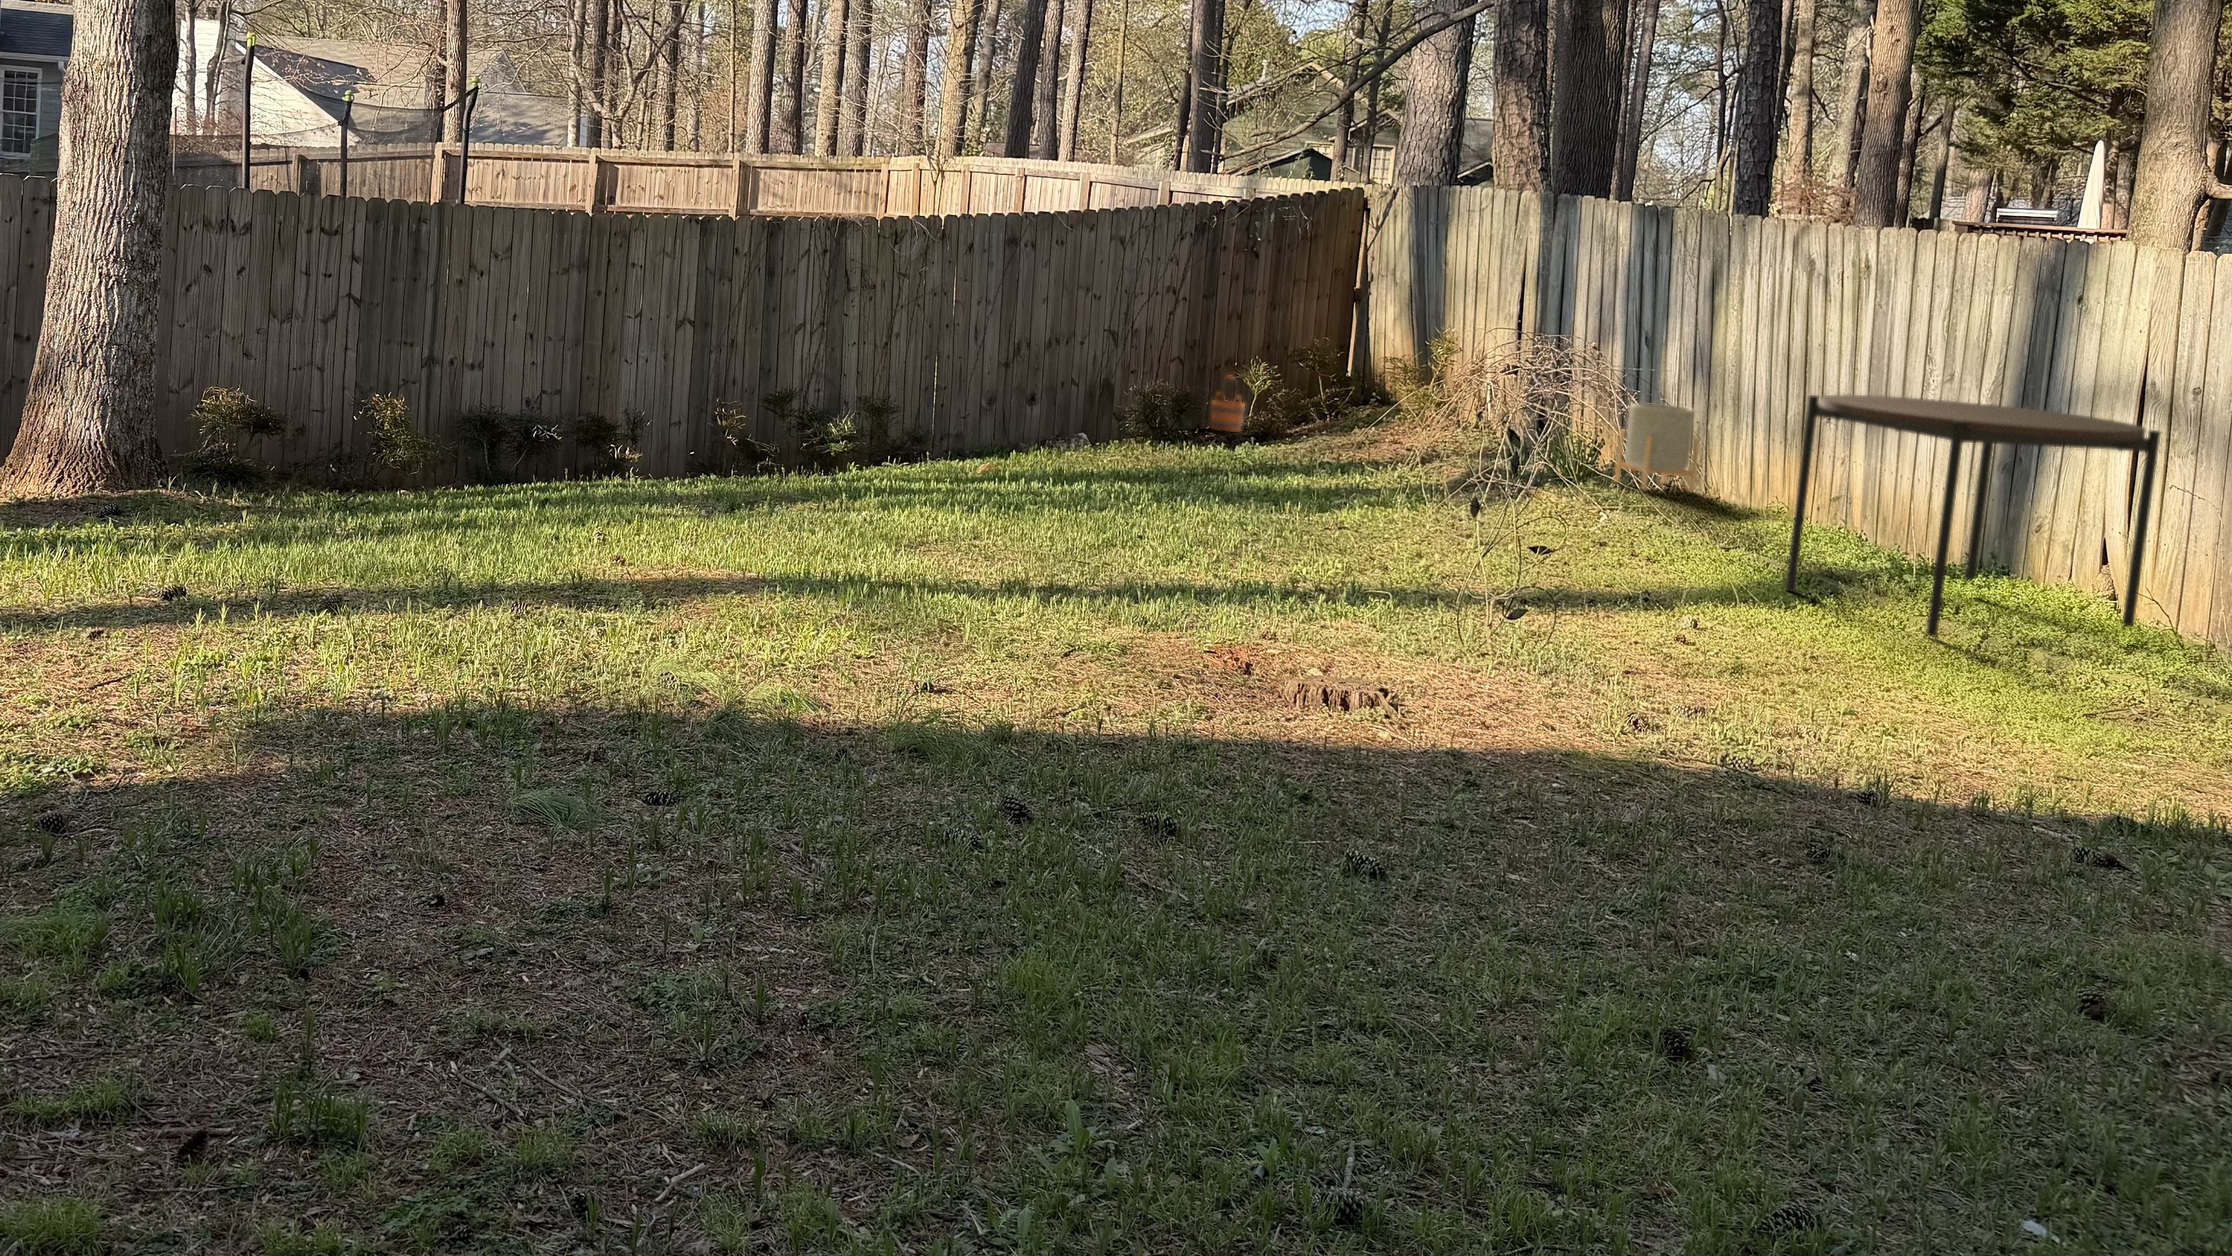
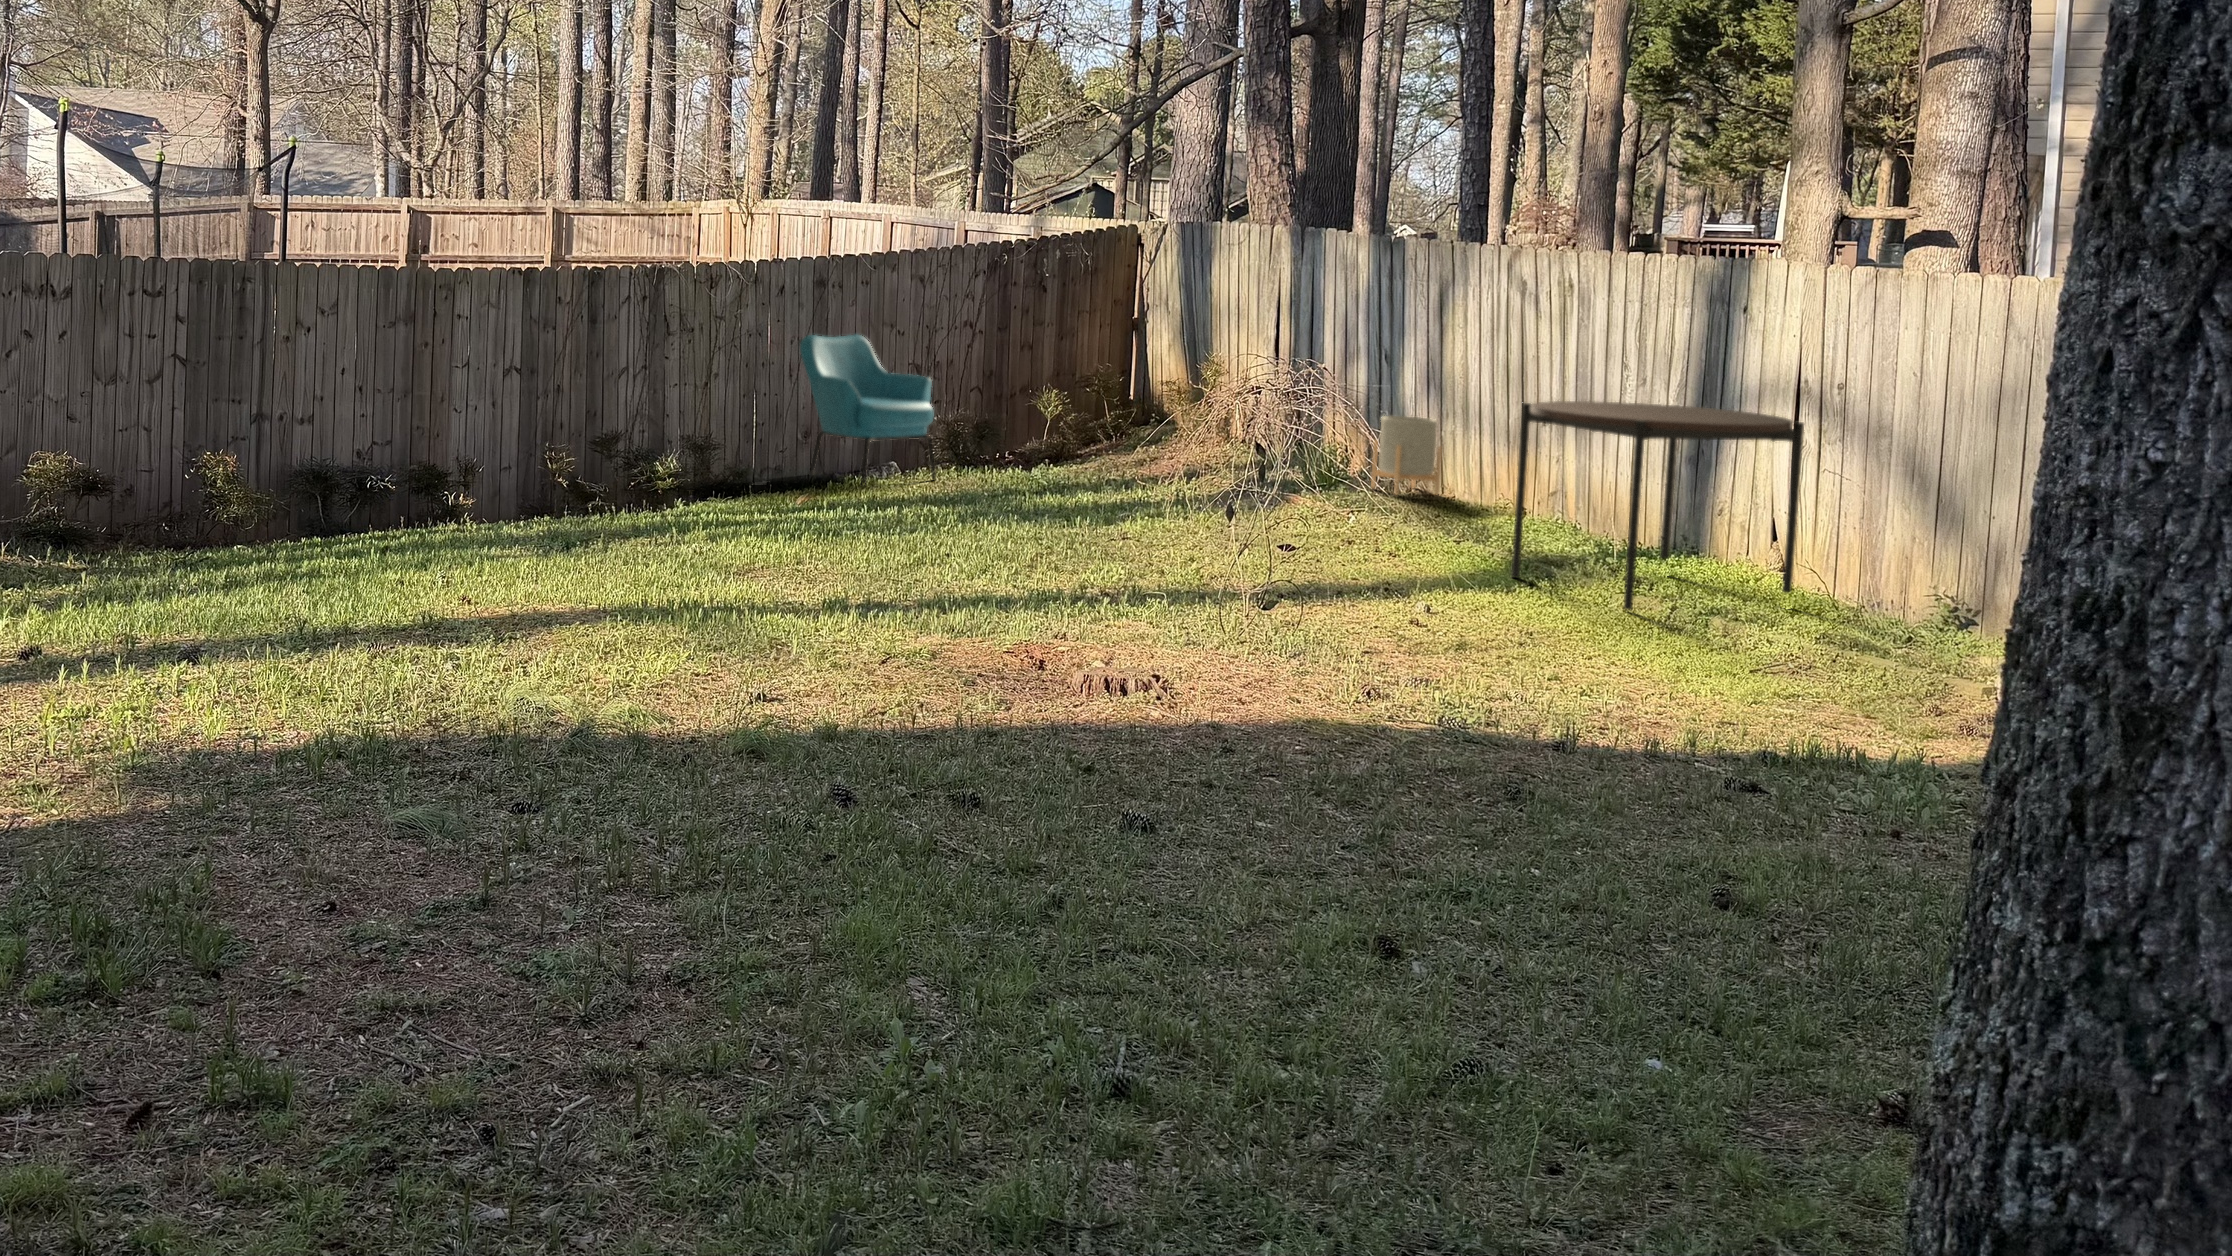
armchair: none [989,293,1129,454] -> present [800,335,936,485]
wooden bucket: present [1211,376,1245,432] -> none [1011,405,1043,458]

